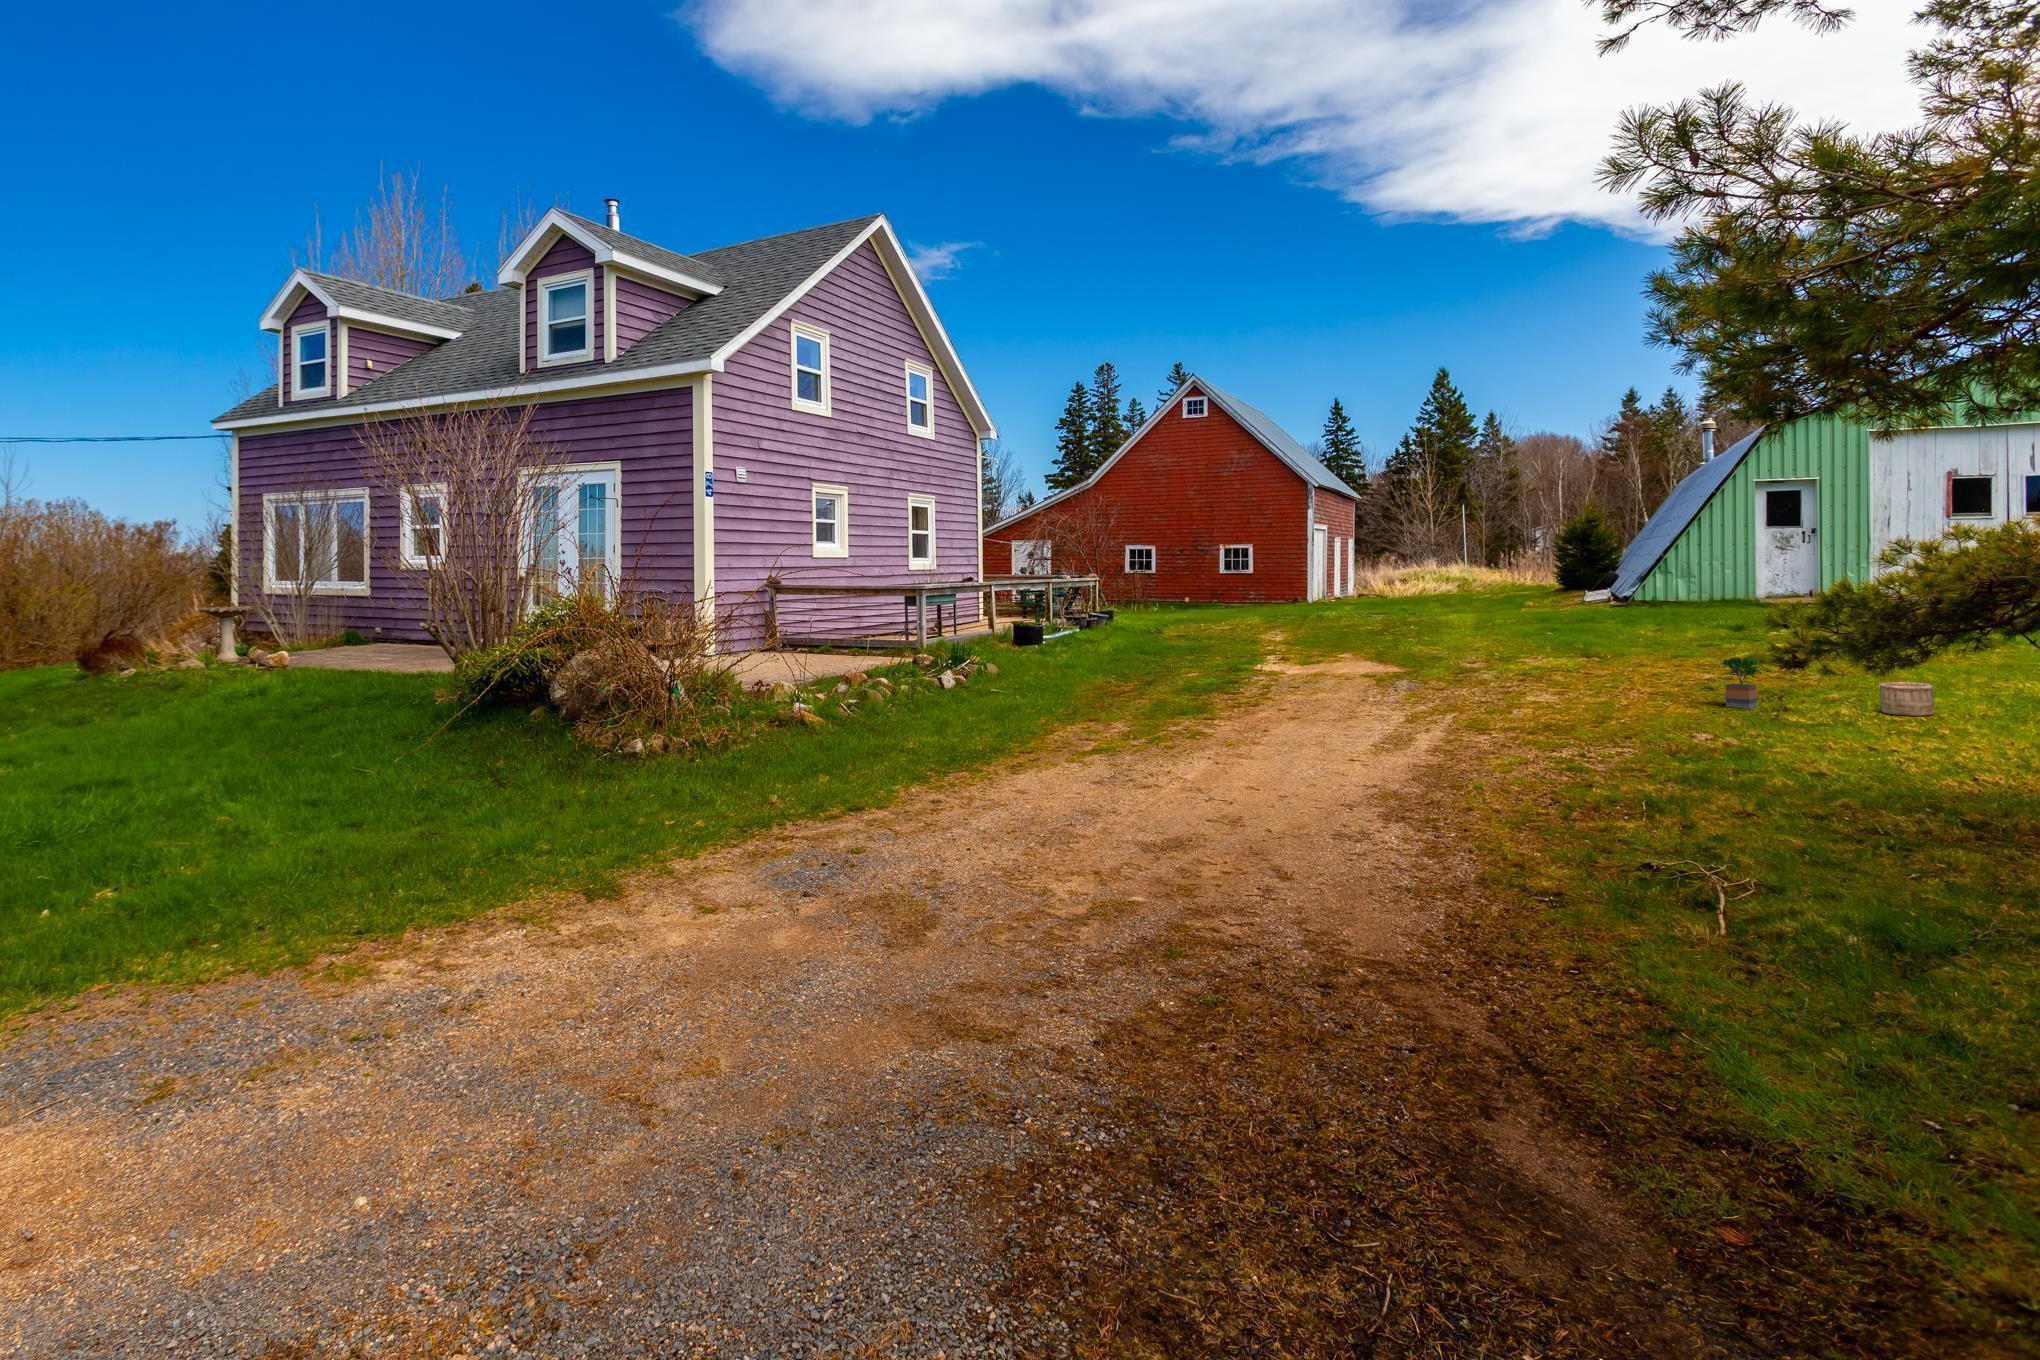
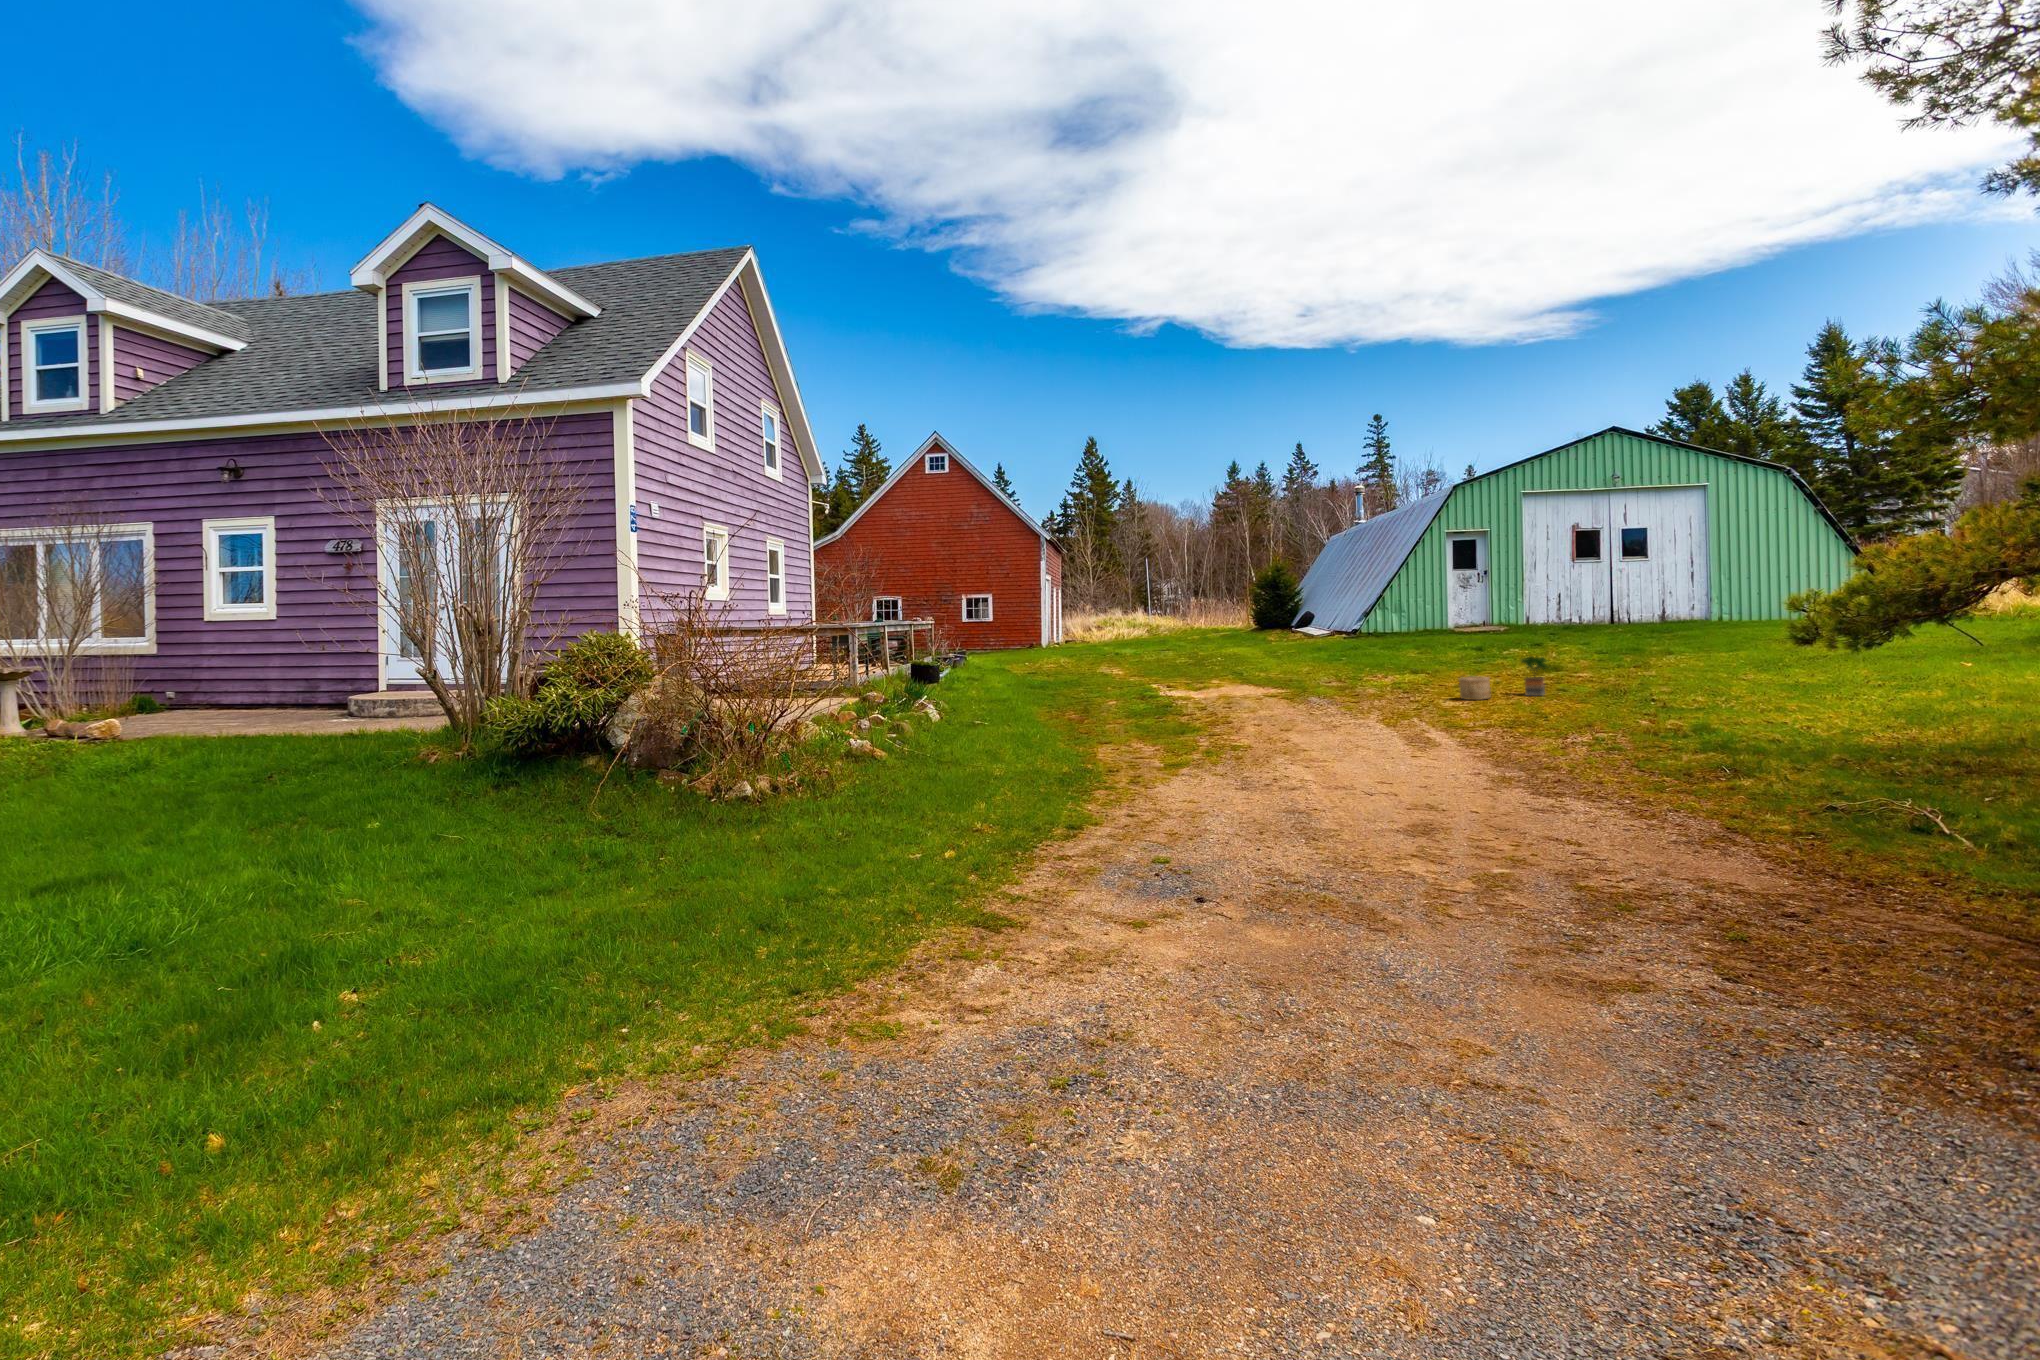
wooden bucket: present [1878,682,1934,716] -> present [1459,677,1490,700]

